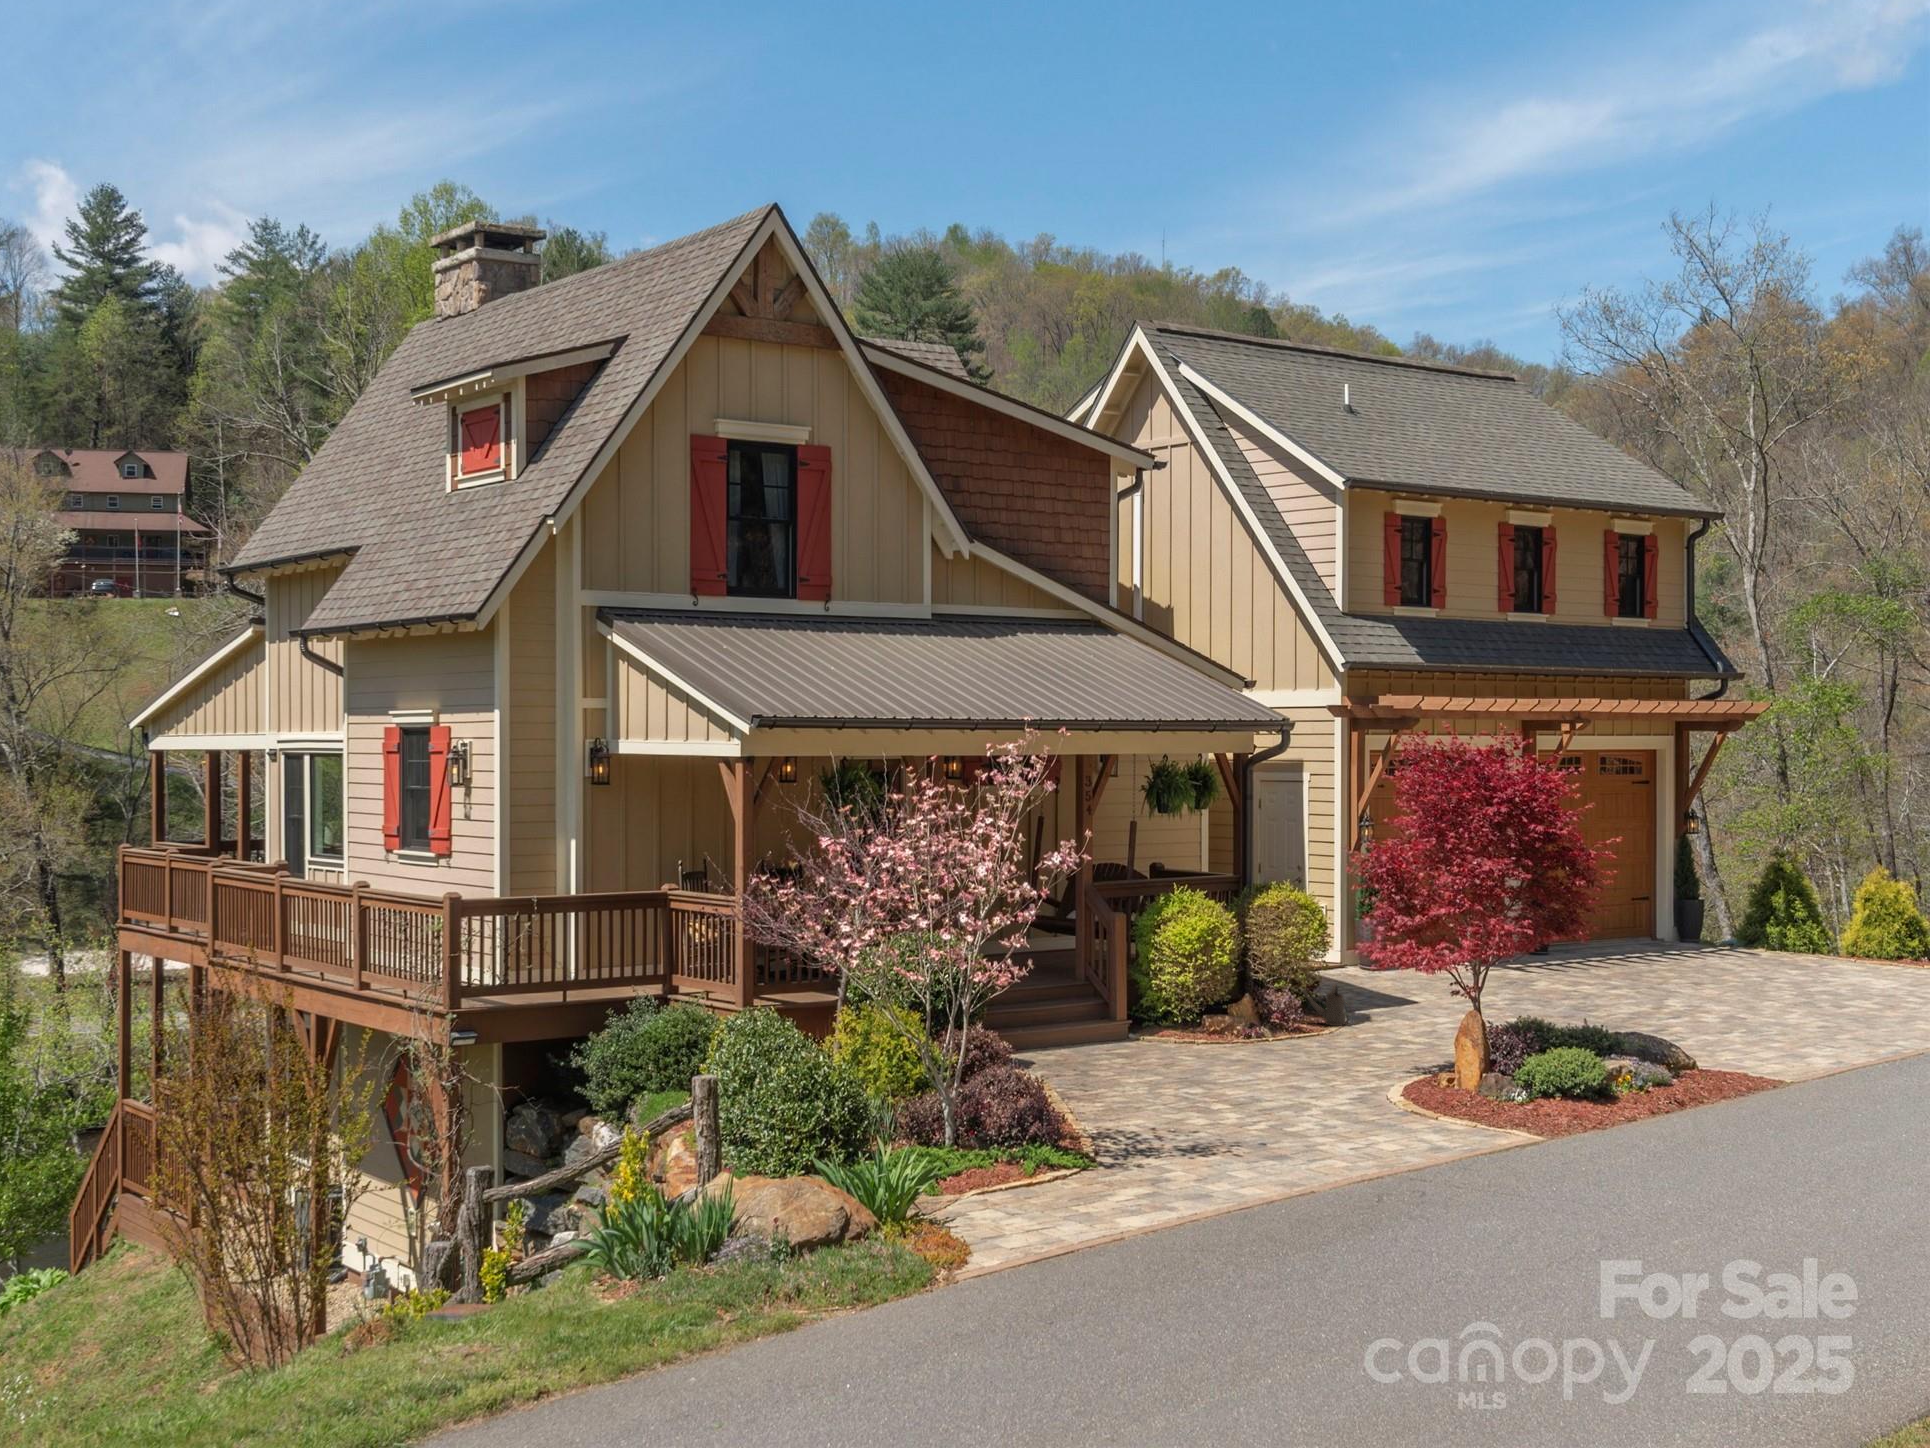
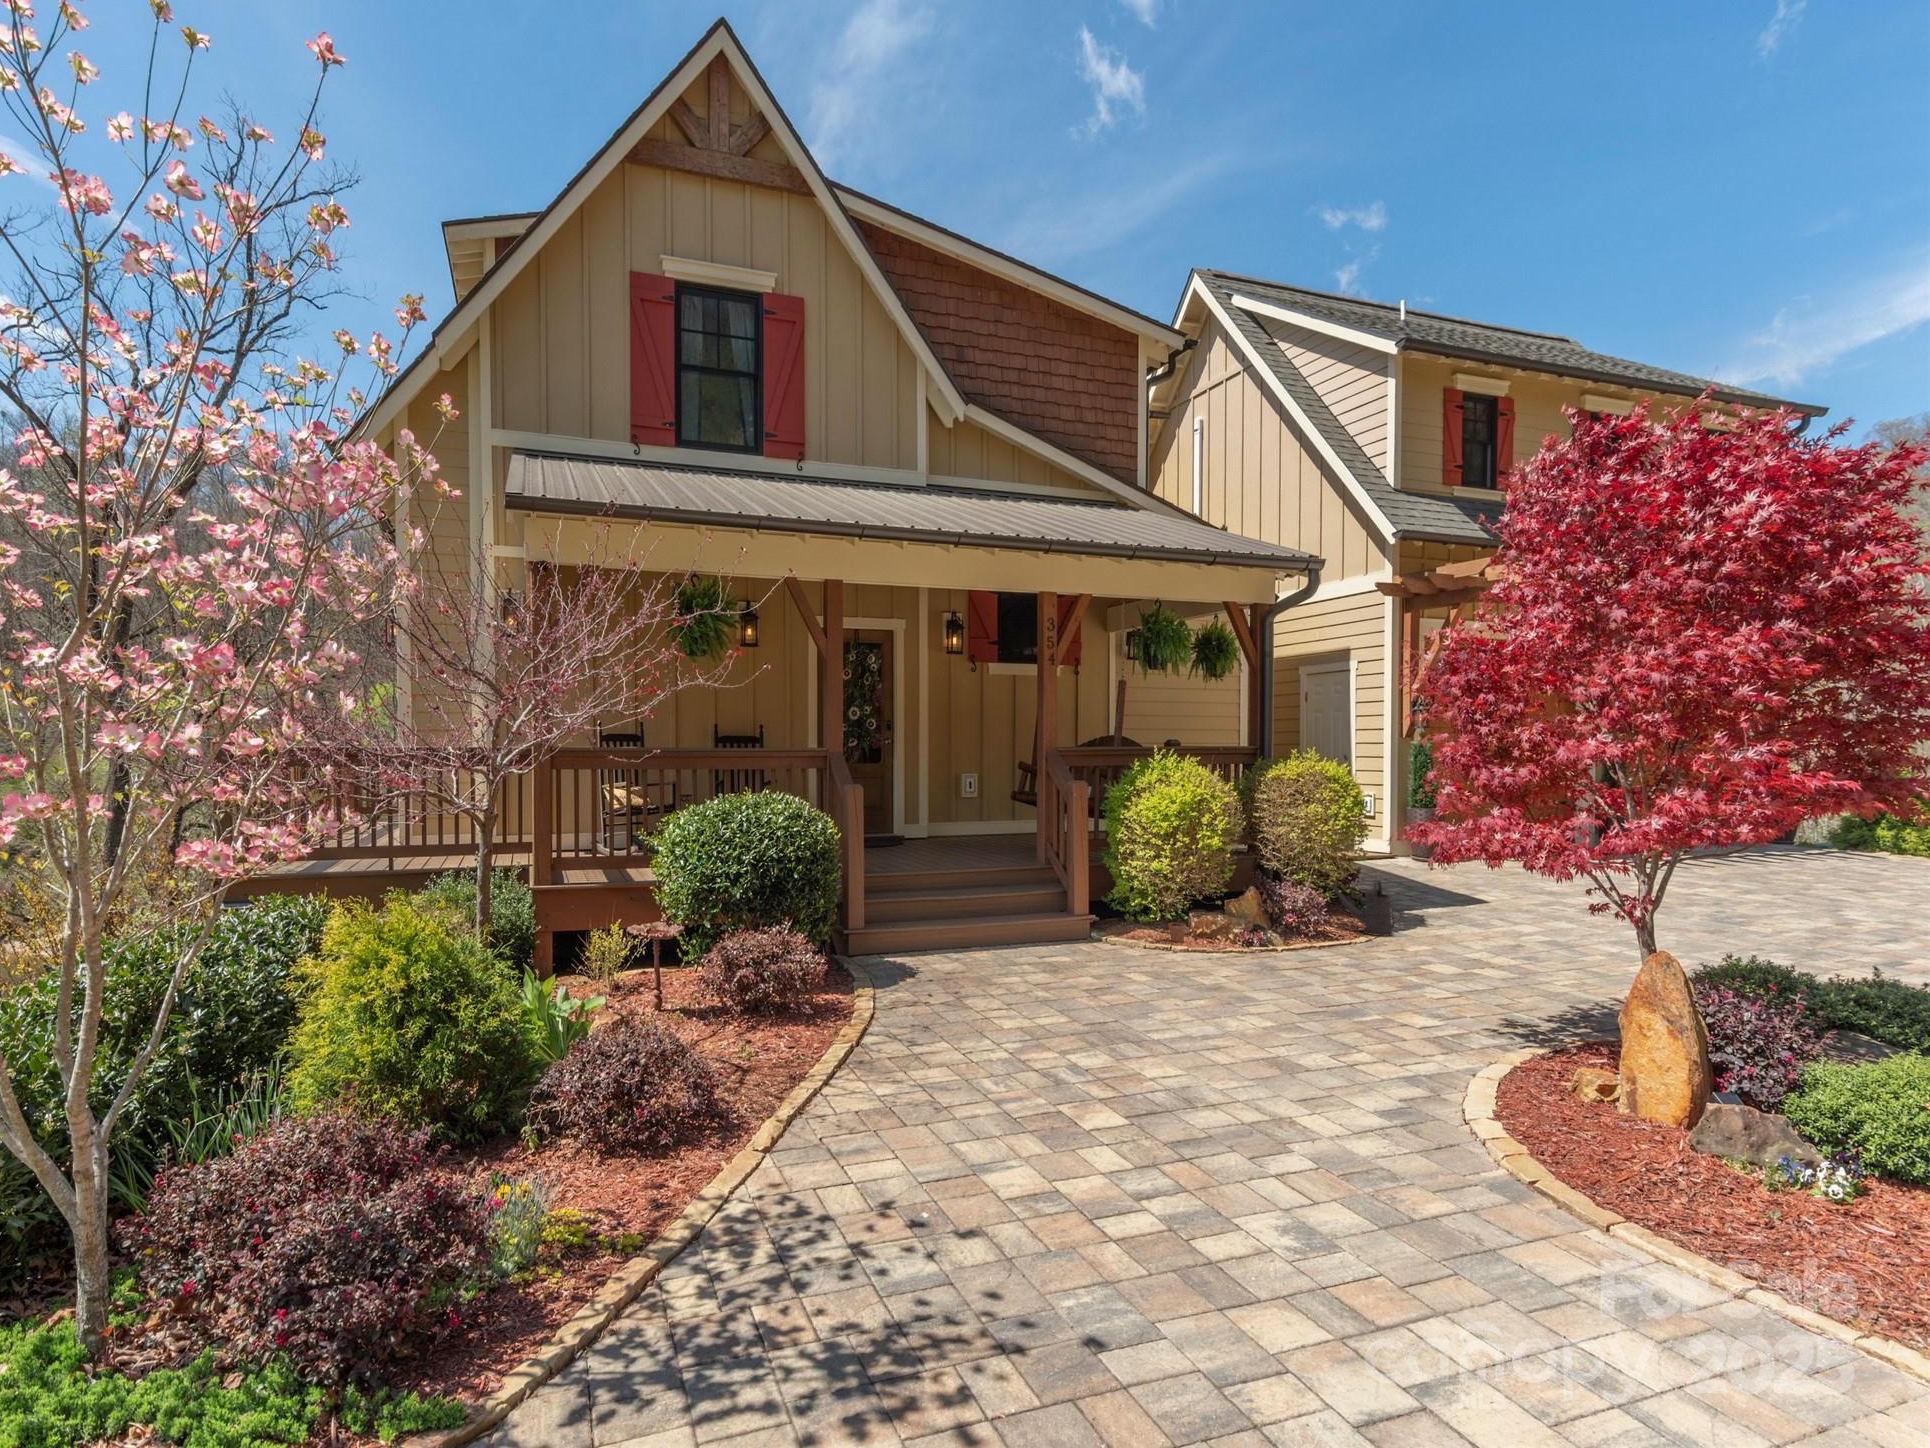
potted plant: none [1185,998,1206,1038] -> present [1162,891,1186,942]

